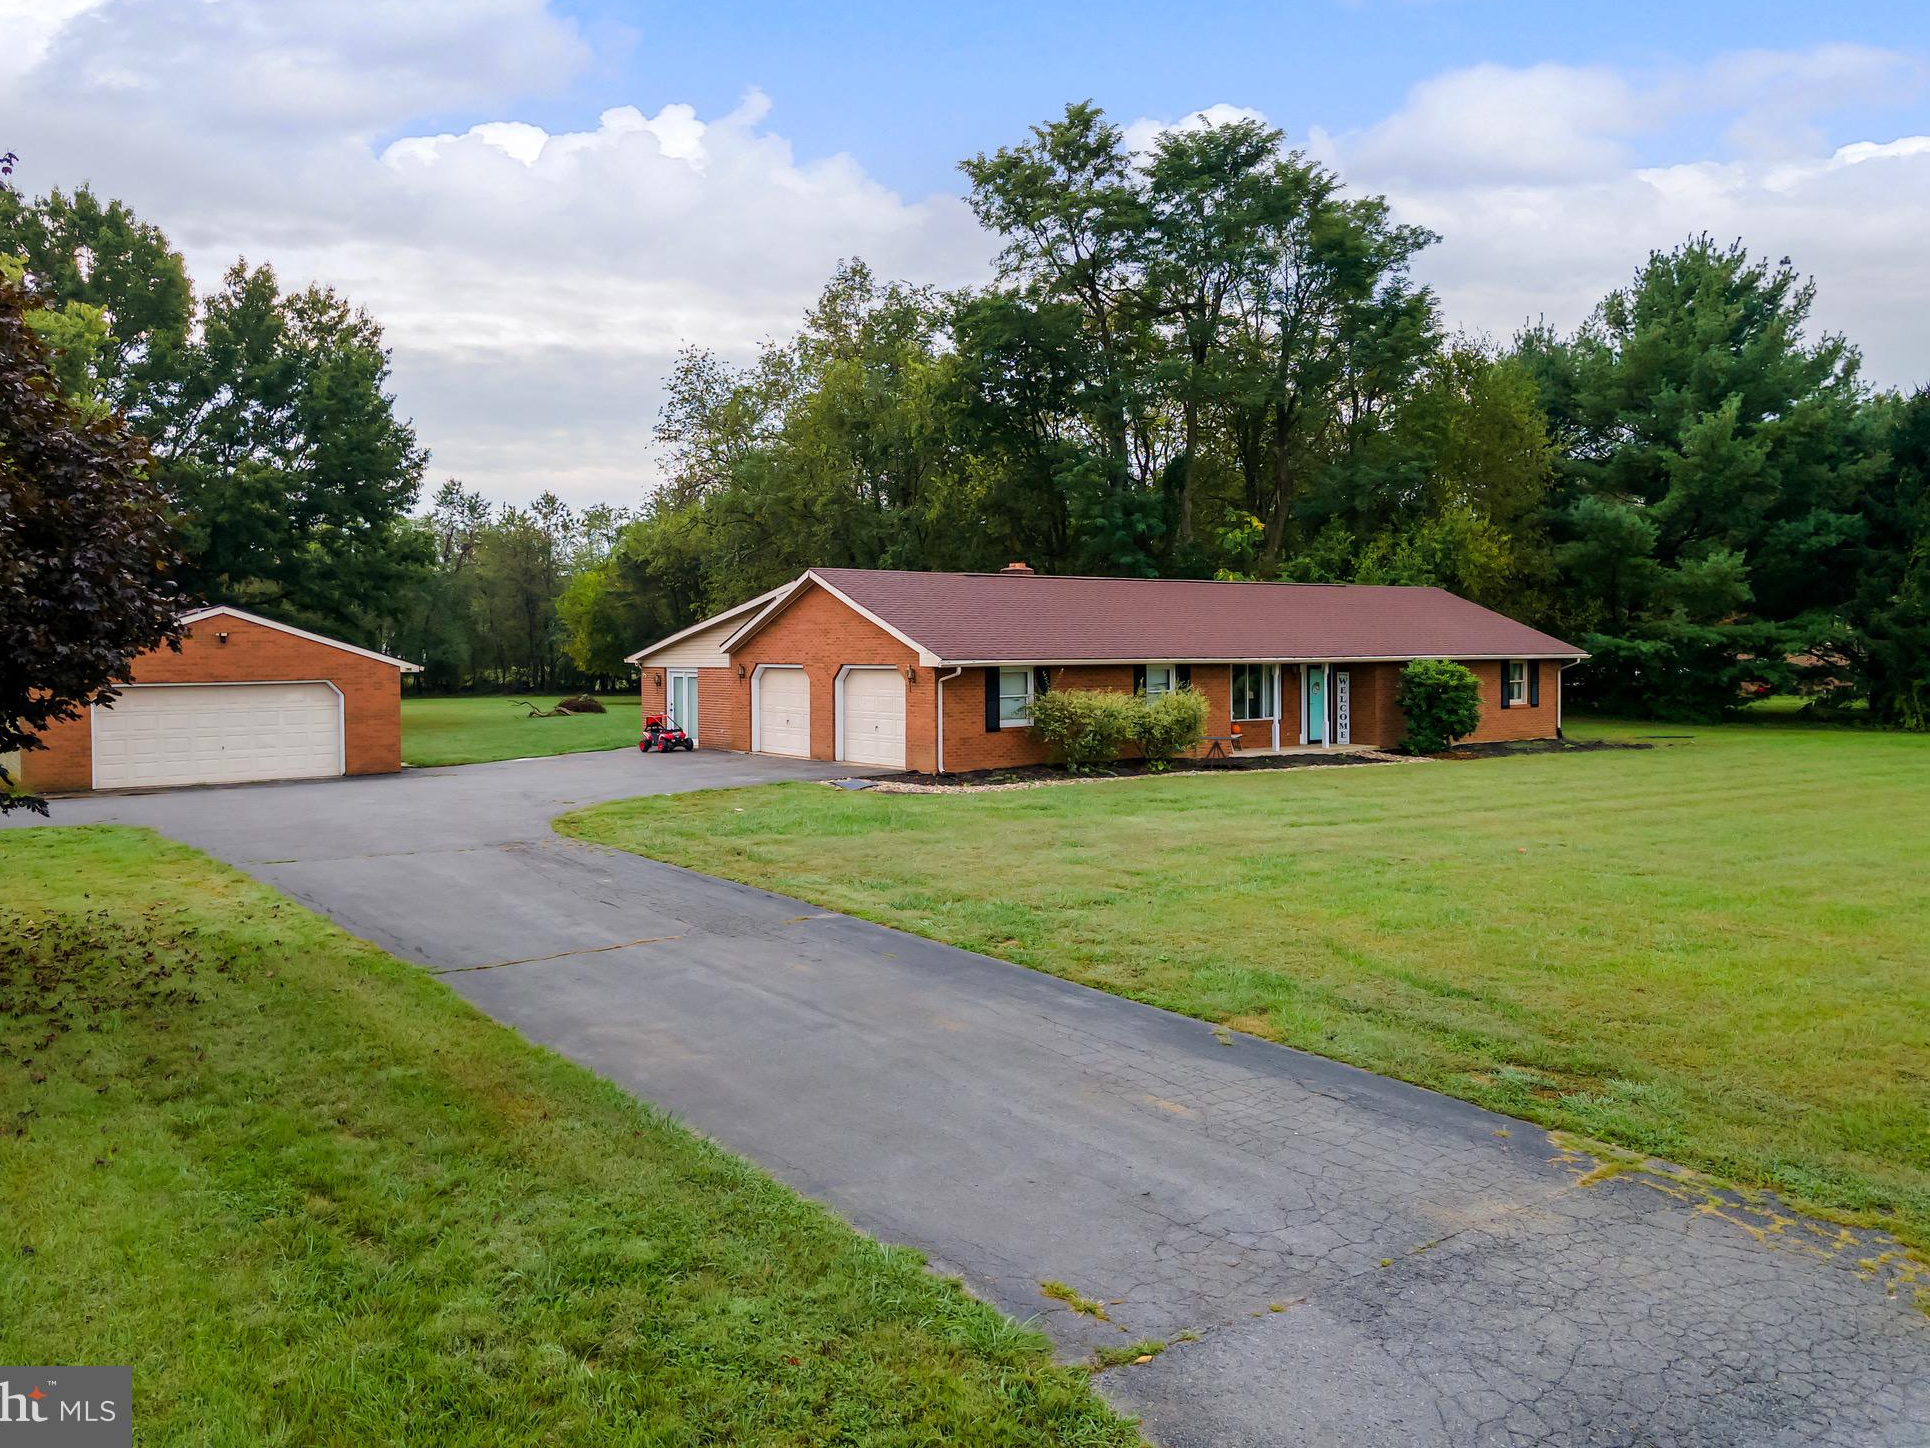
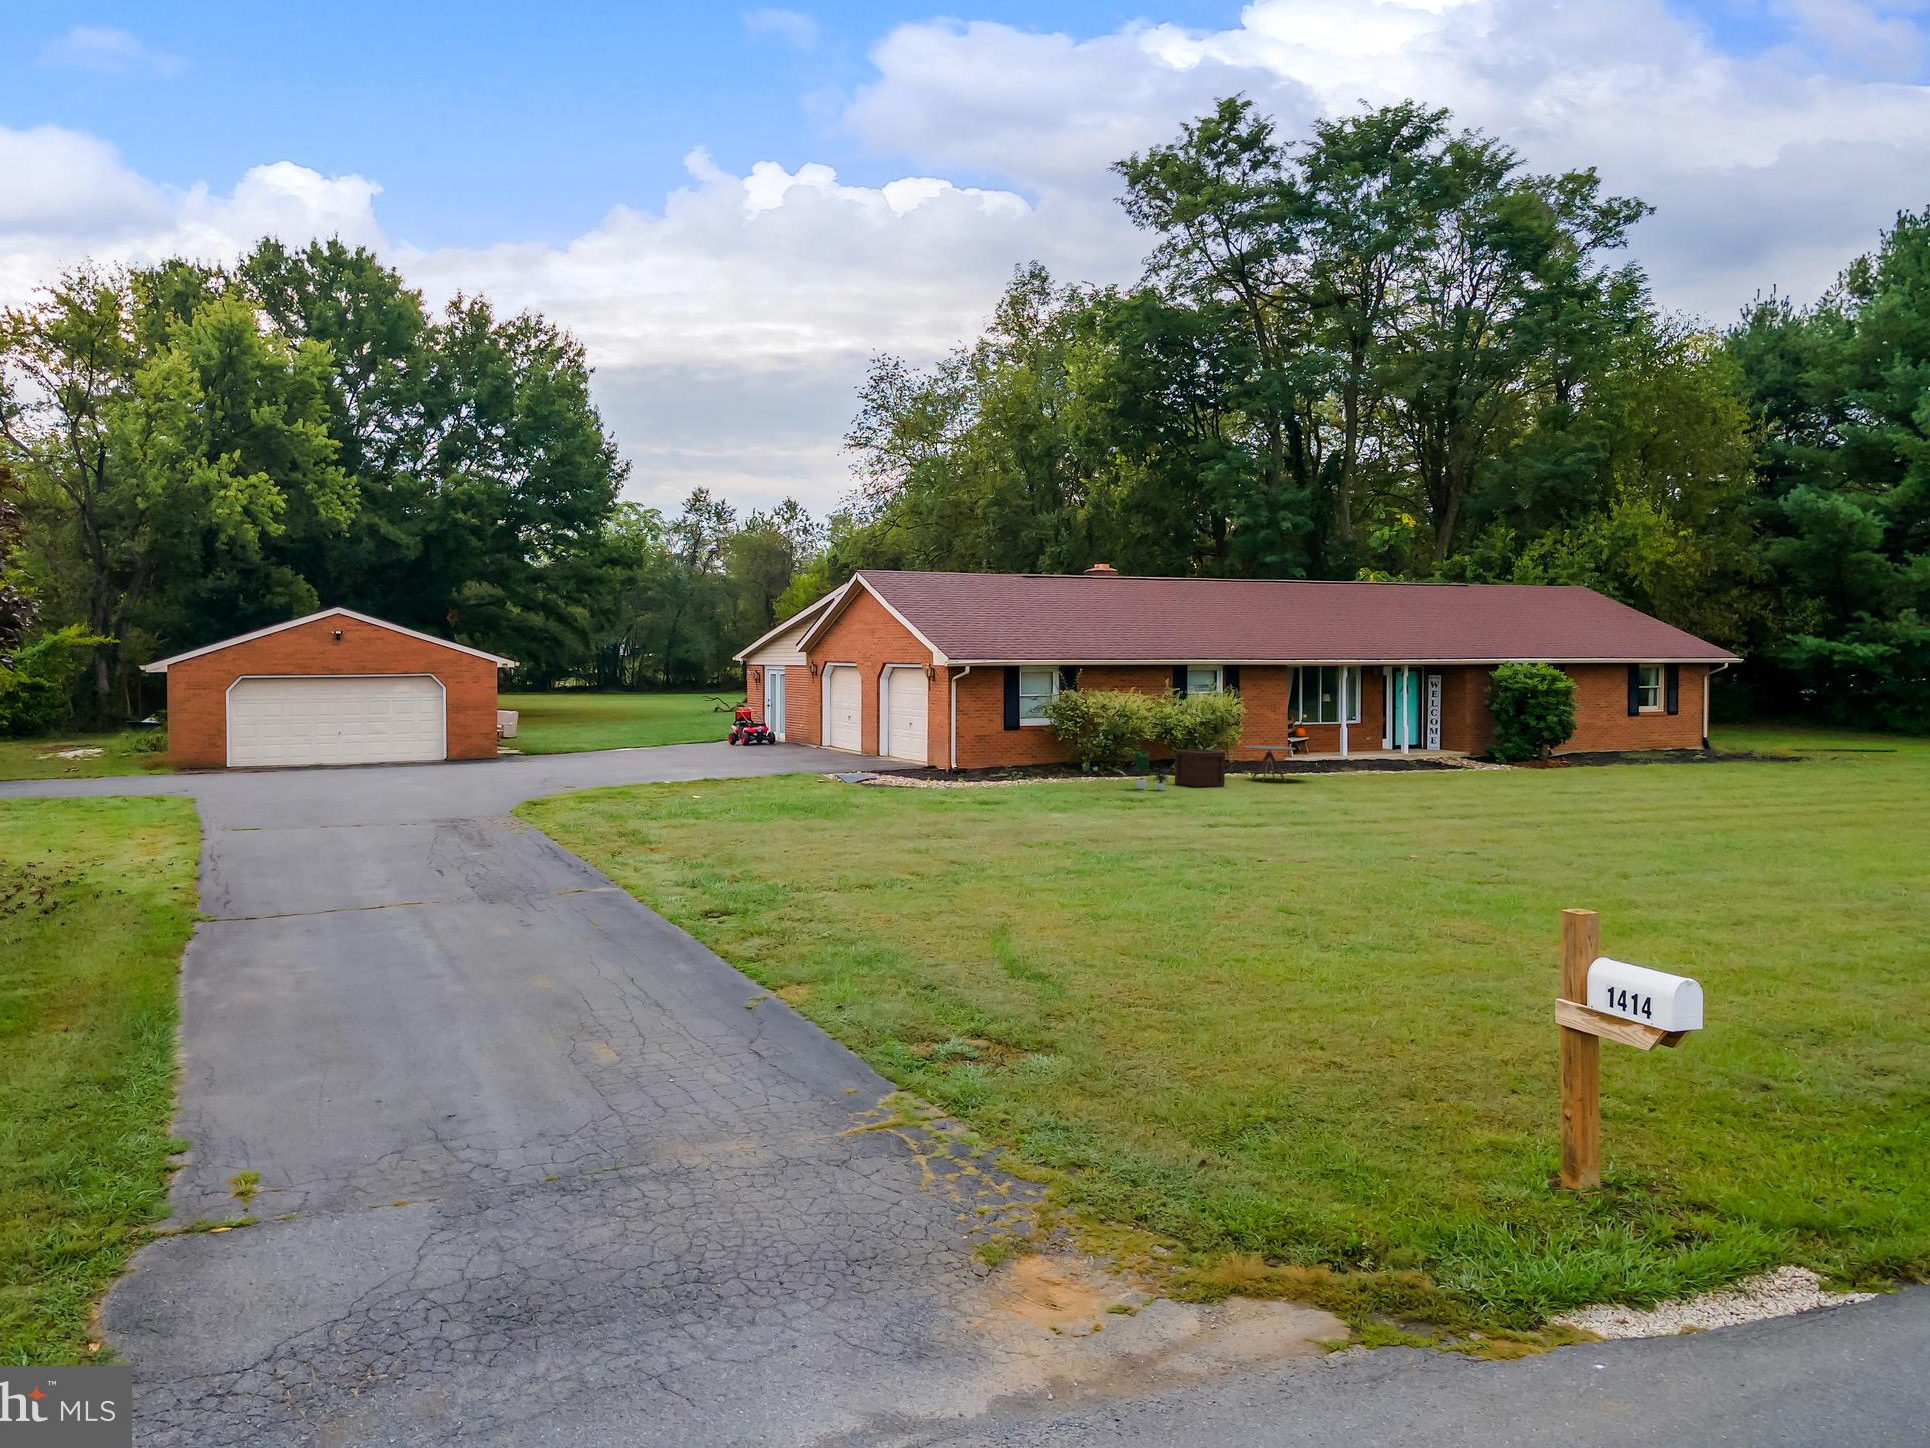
potted plant: none [1098,739,1131,776] -> present [1134,750,1168,790]
wooden crate: none [1134,740,1178,773] -> present [1175,749,1225,787]

